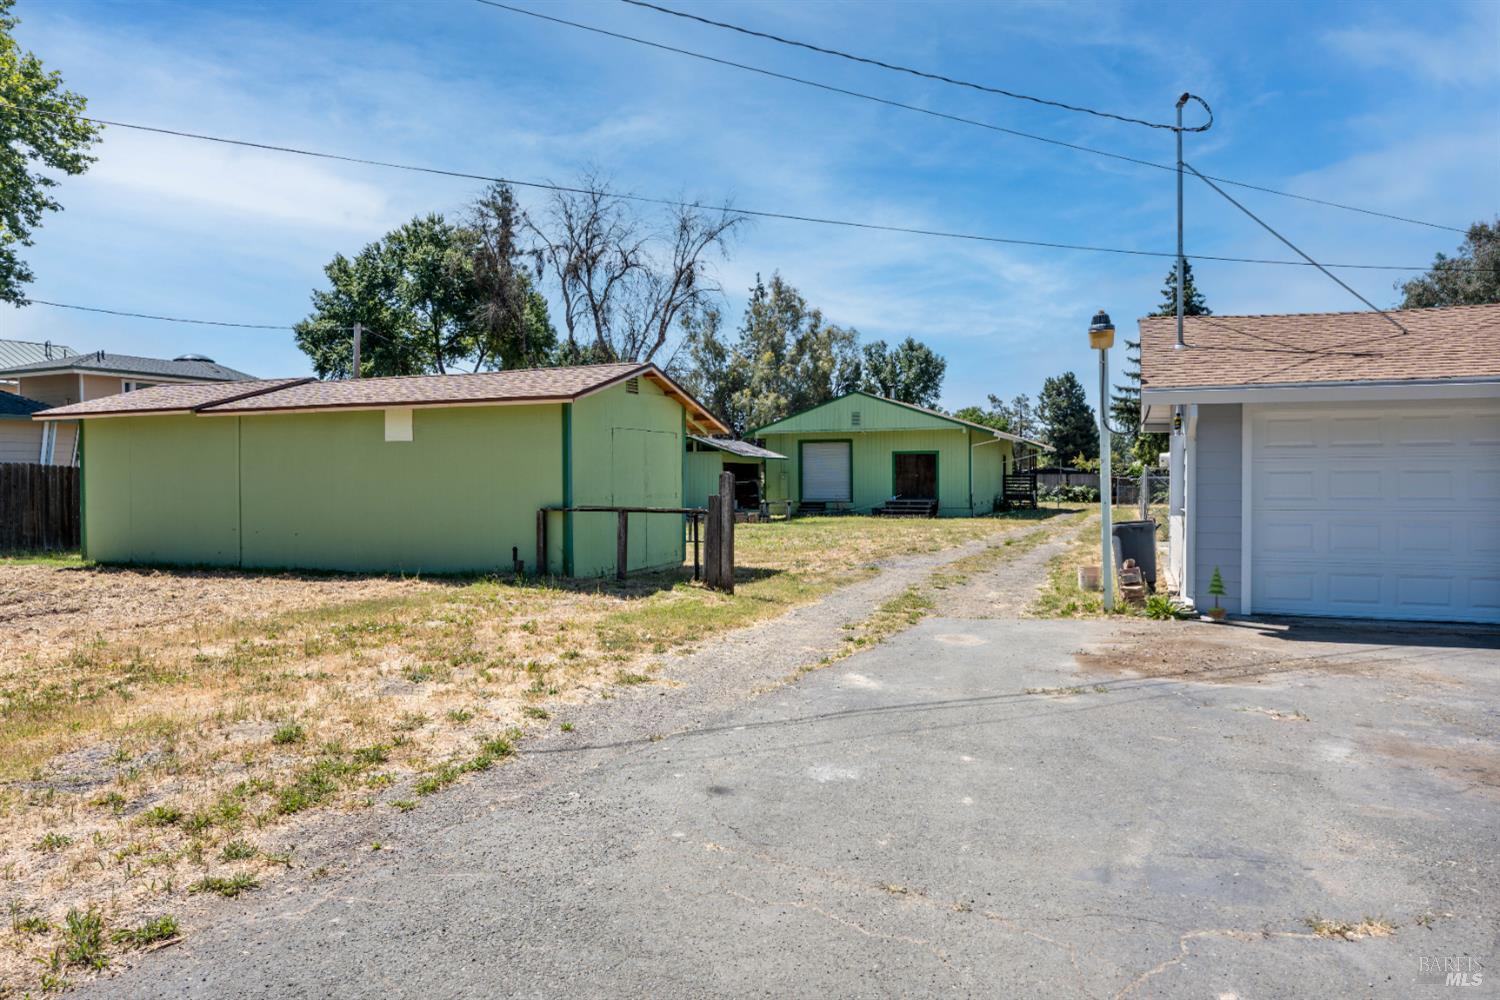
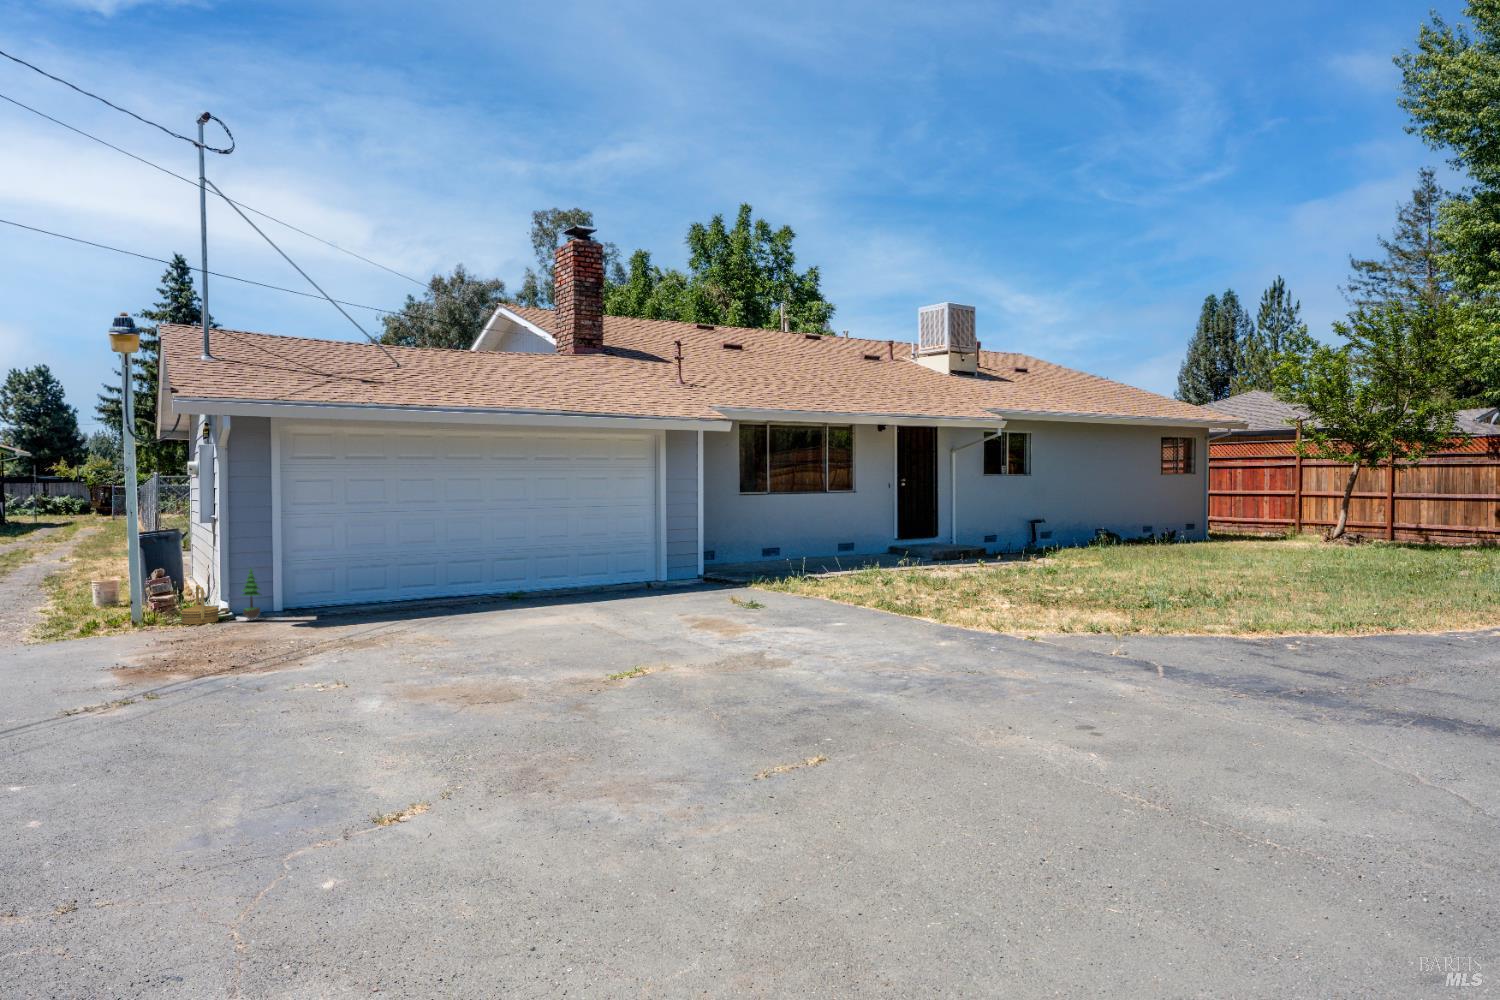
woven basket: none [1147,578,1184,618] -> present [181,585,219,624]

